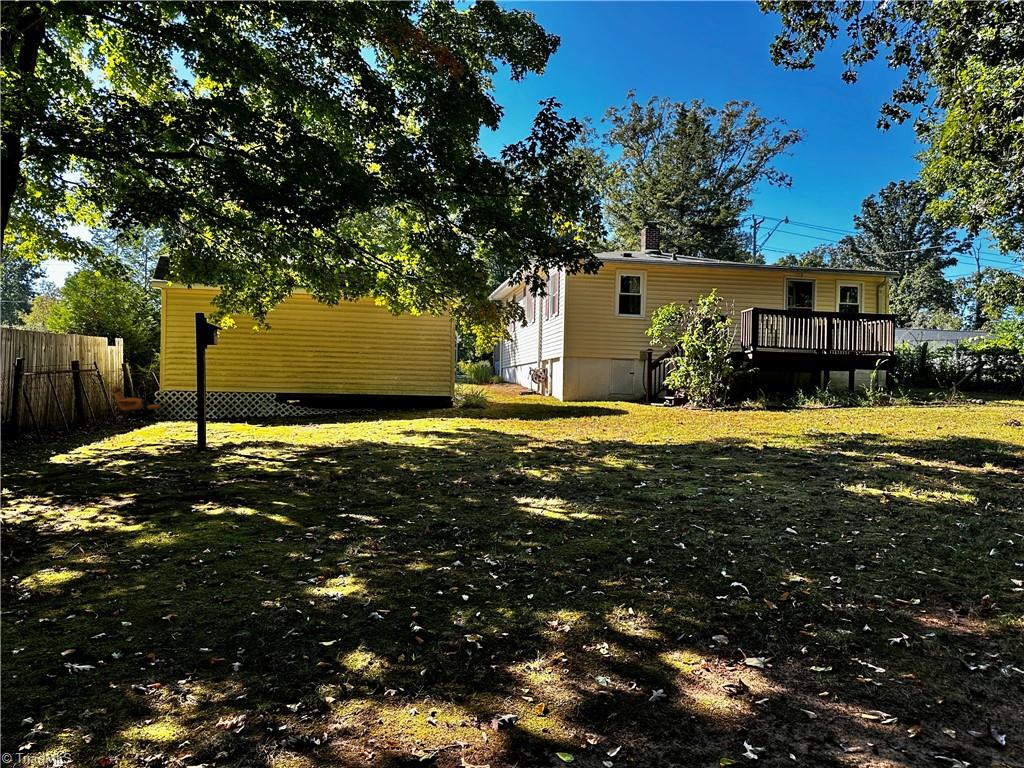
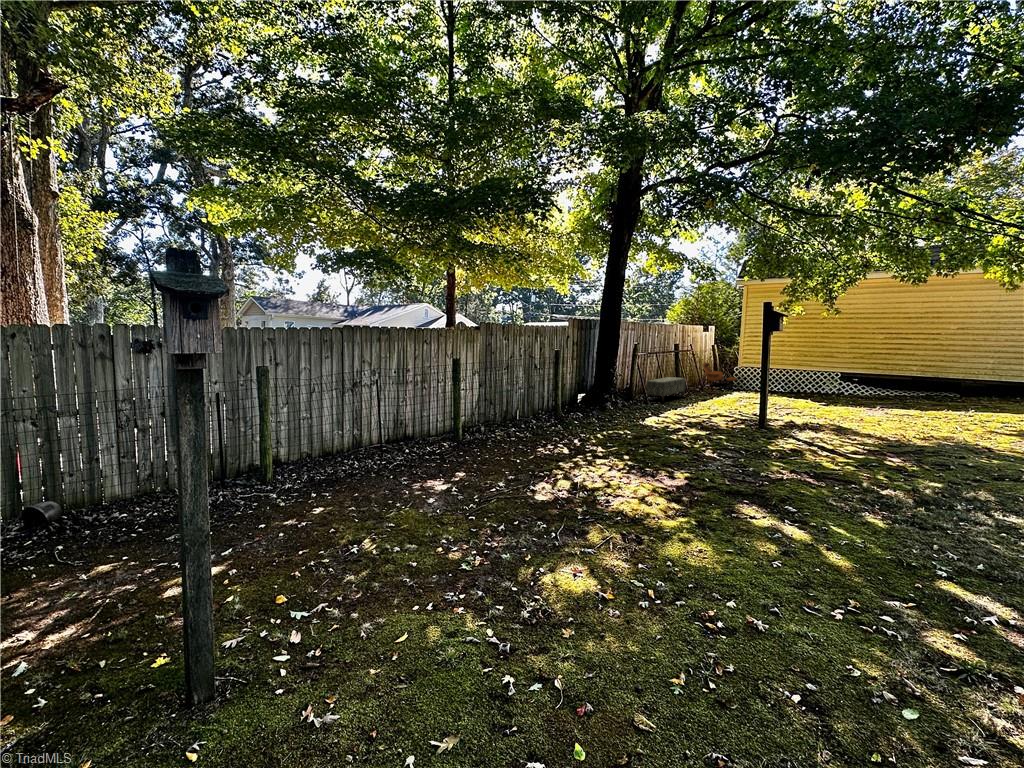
bench: none [21,406,89,441] -> present [646,377,685,401]

